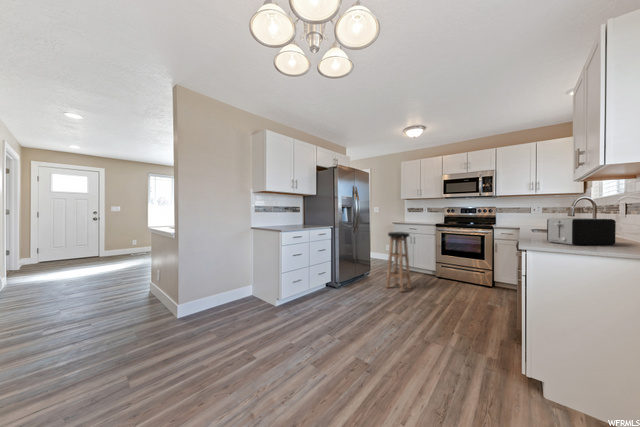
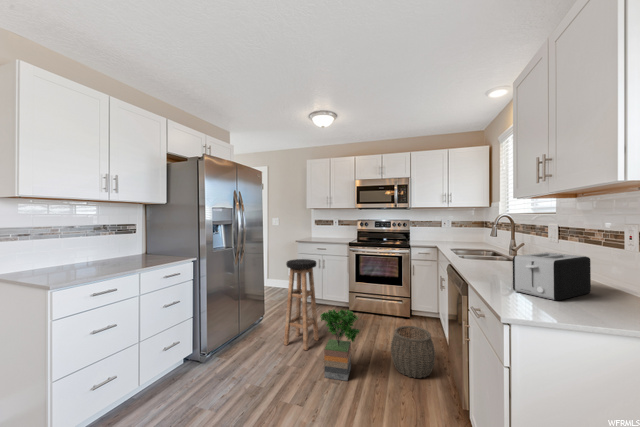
potted tree: none [411,263,441,309] -> present [320,309,360,381]
woven basket: none [466,281,504,317] -> present [391,326,435,378]

